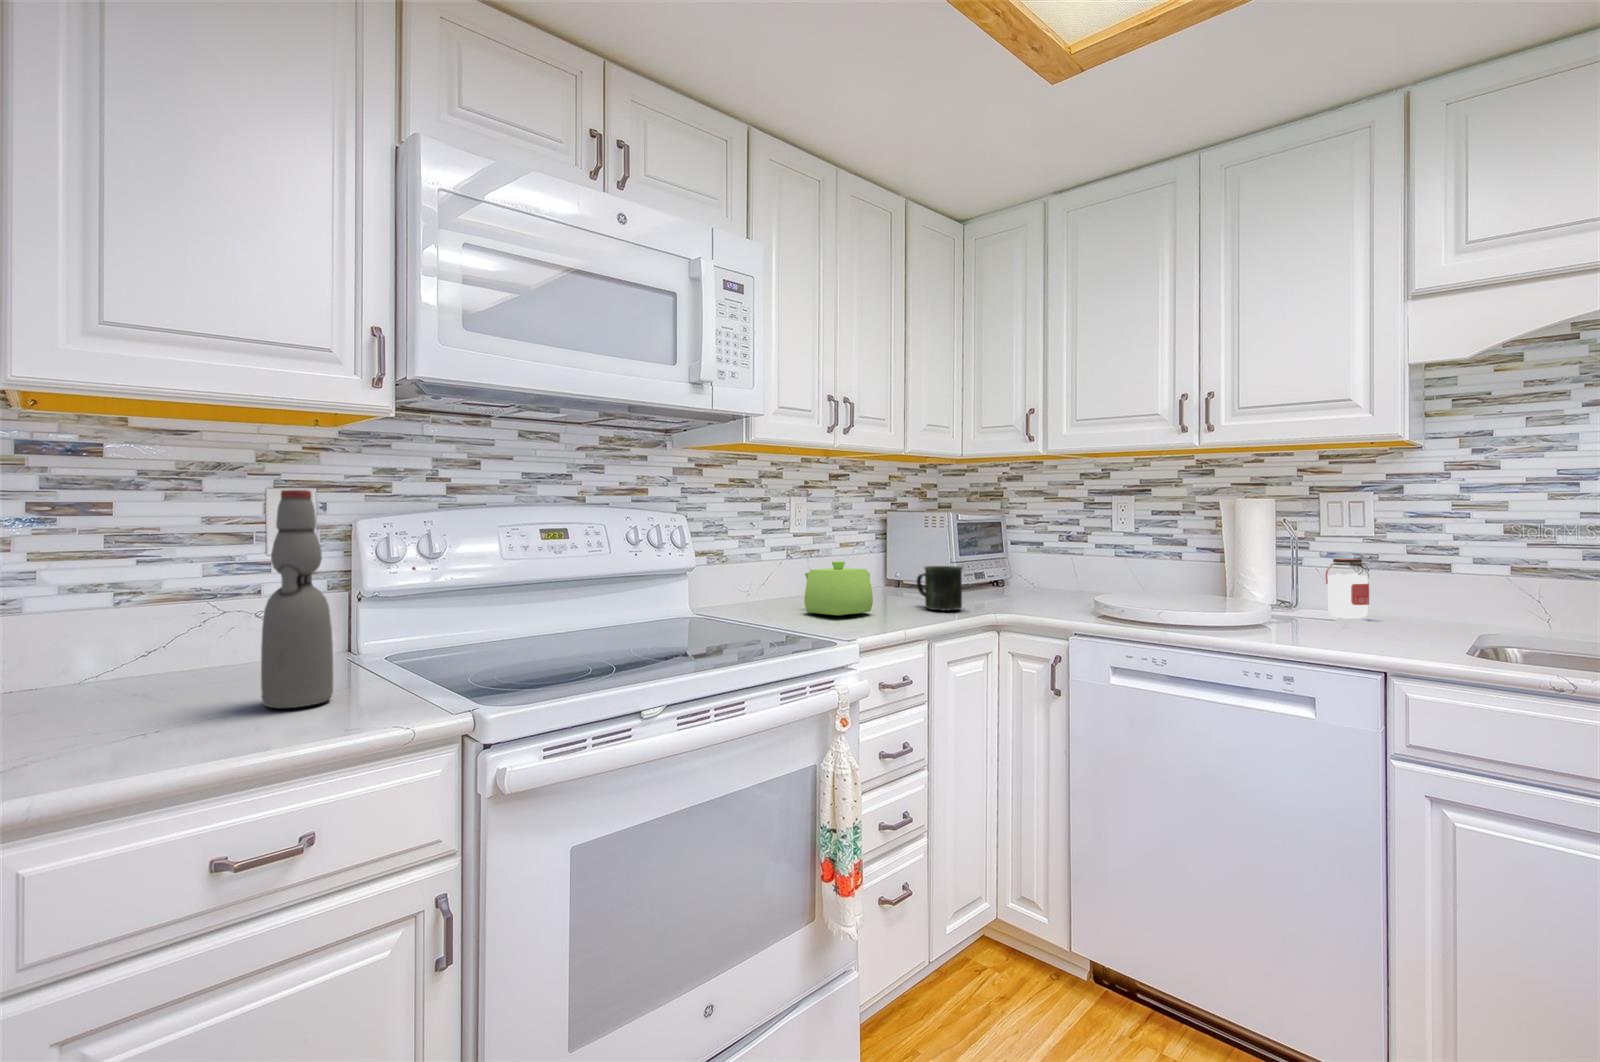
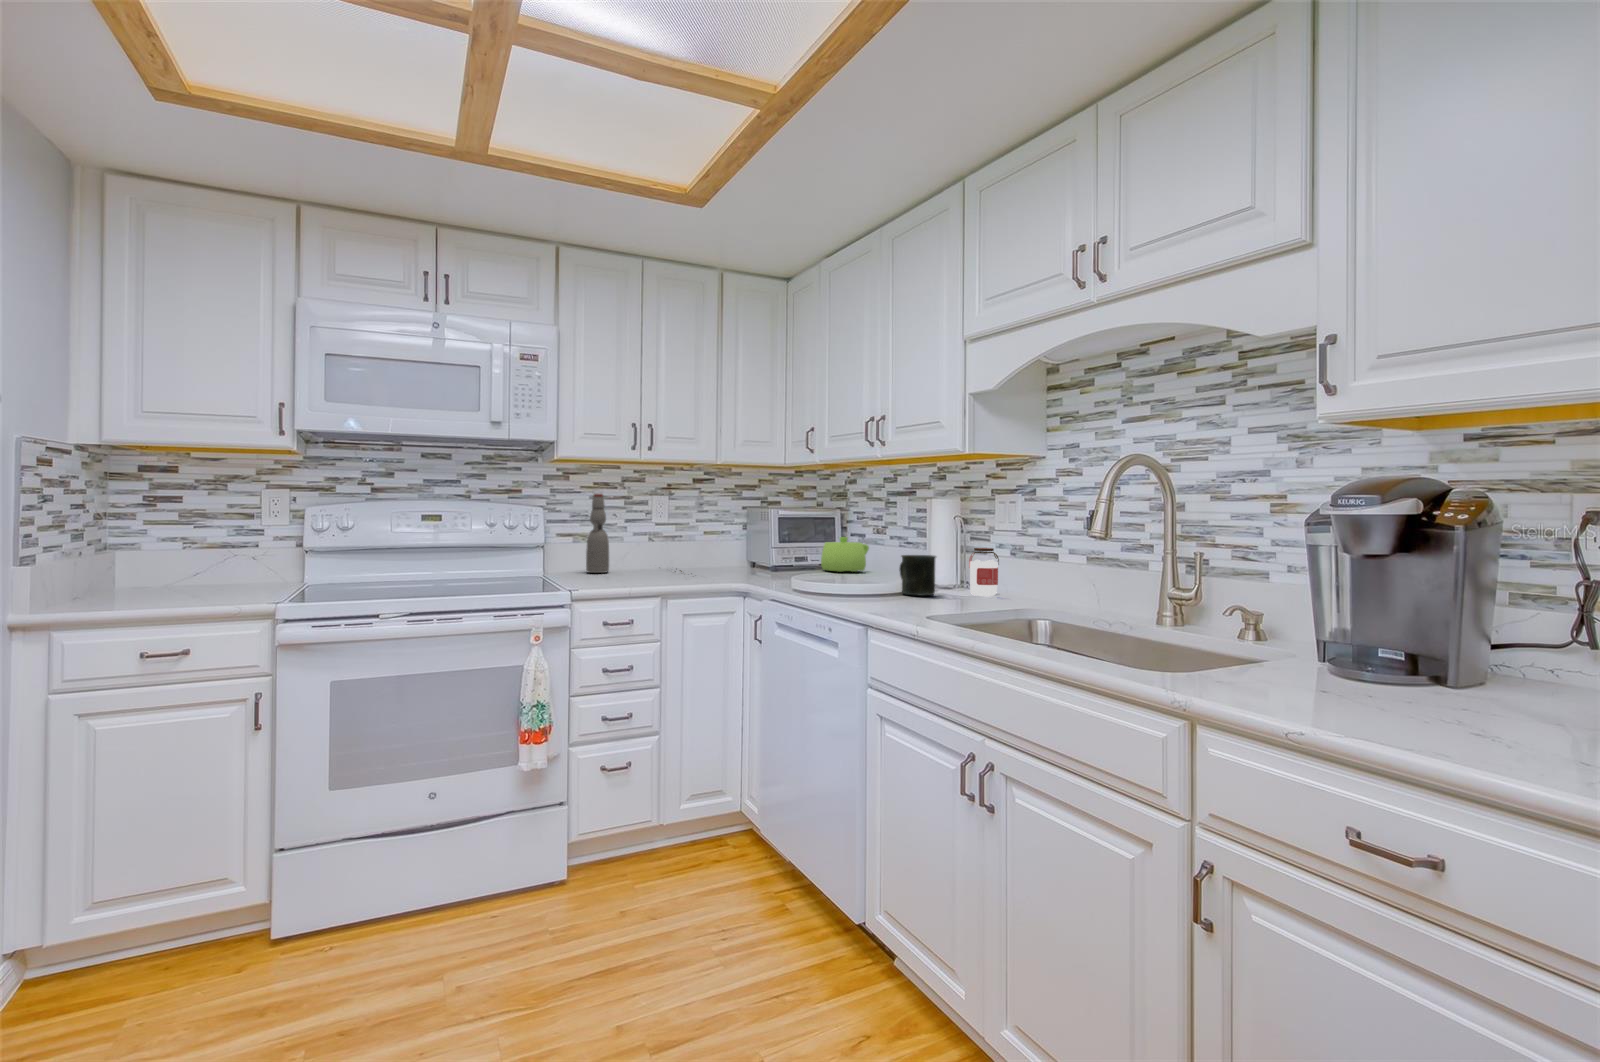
bottle: present [261,490,333,708] -> present [586,494,609,573]
teapot: present [804,561,873,616] -> present [821,537,869,572]
mug: present [917,566,962,610] -> present [899,555,936,596]

